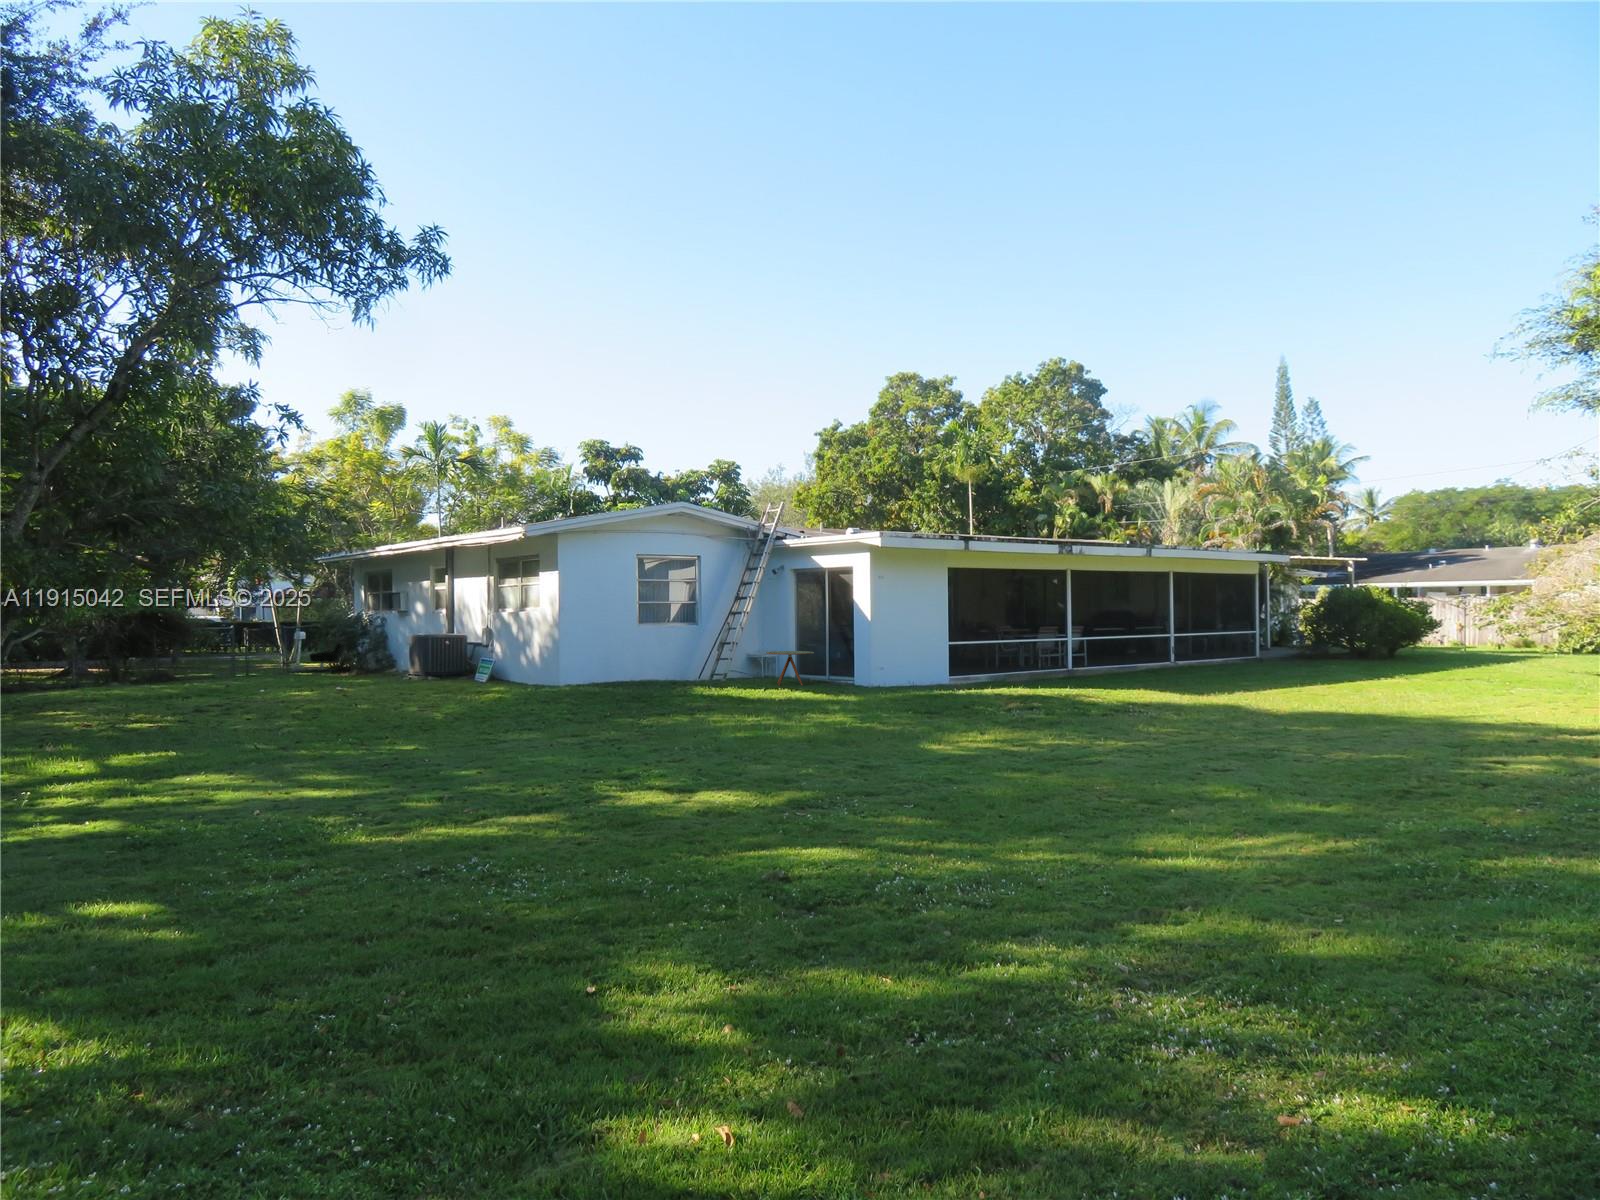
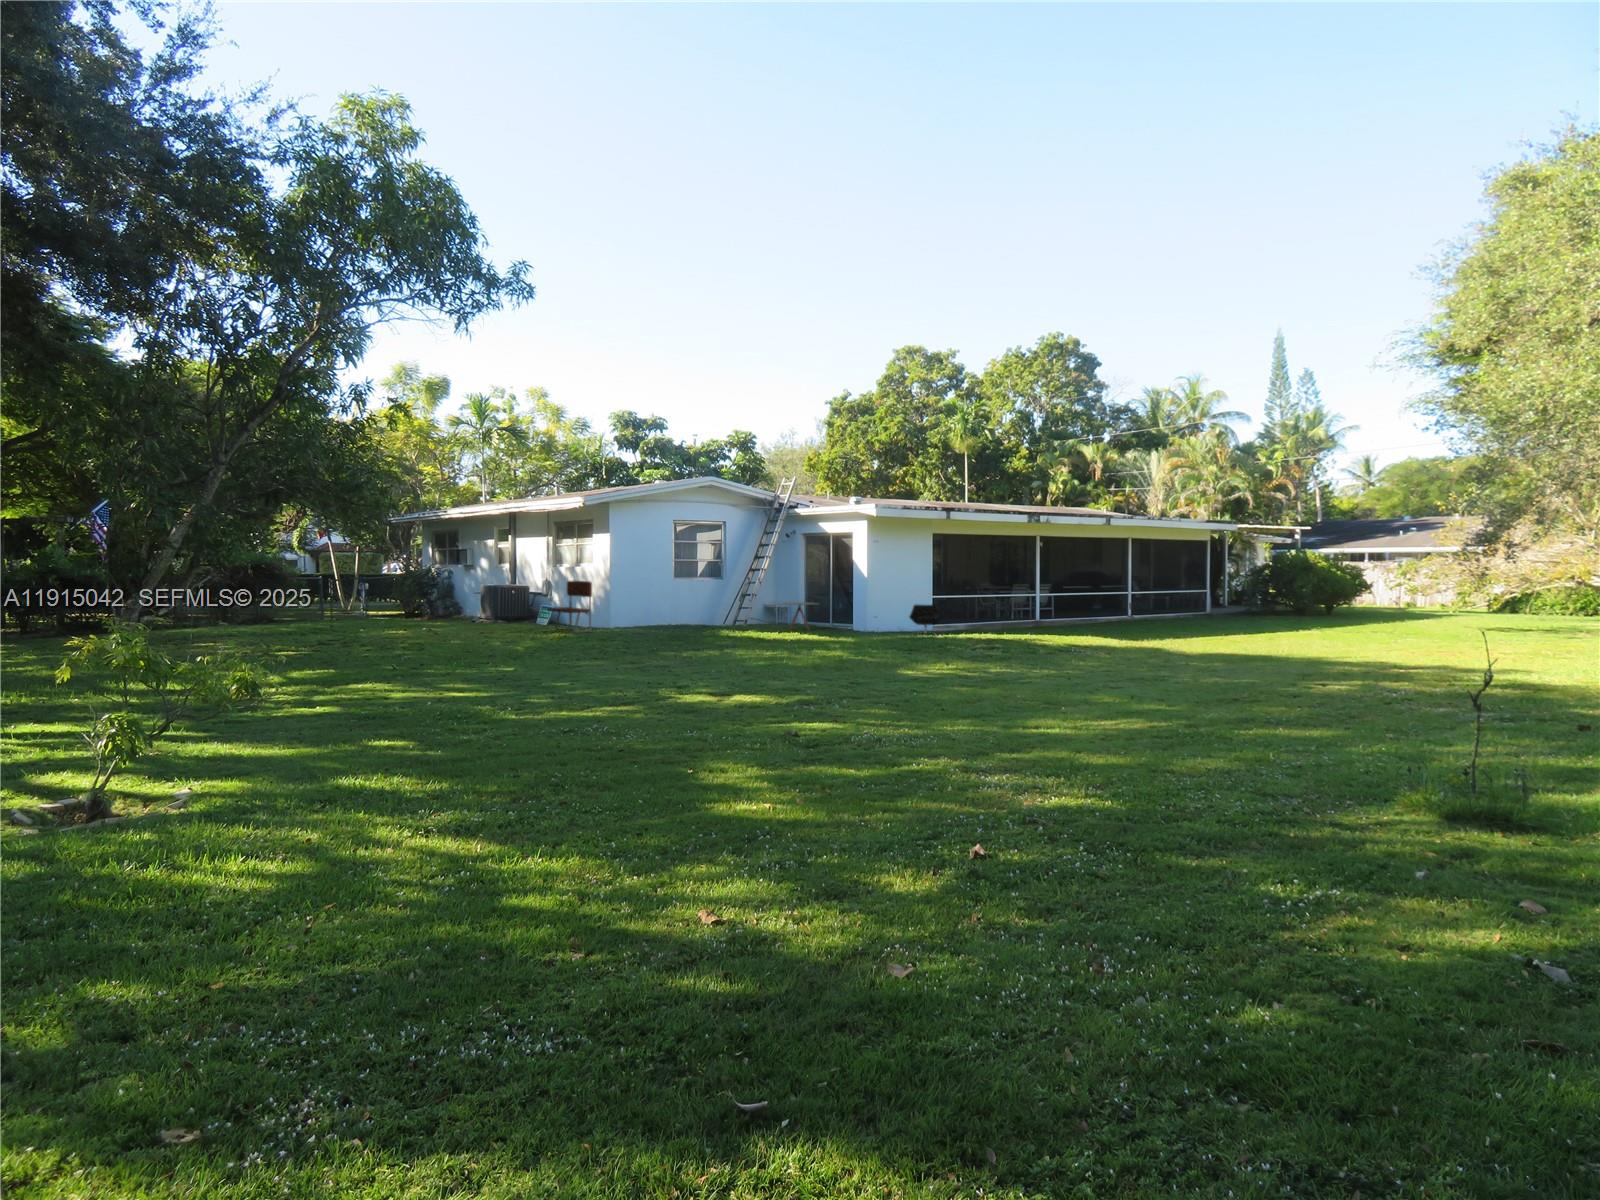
bench: none [483,627,537,691] -> present [547,581,592,633]
lounge chair: present [309,643,345,670] -> present [909,604,942,633]

